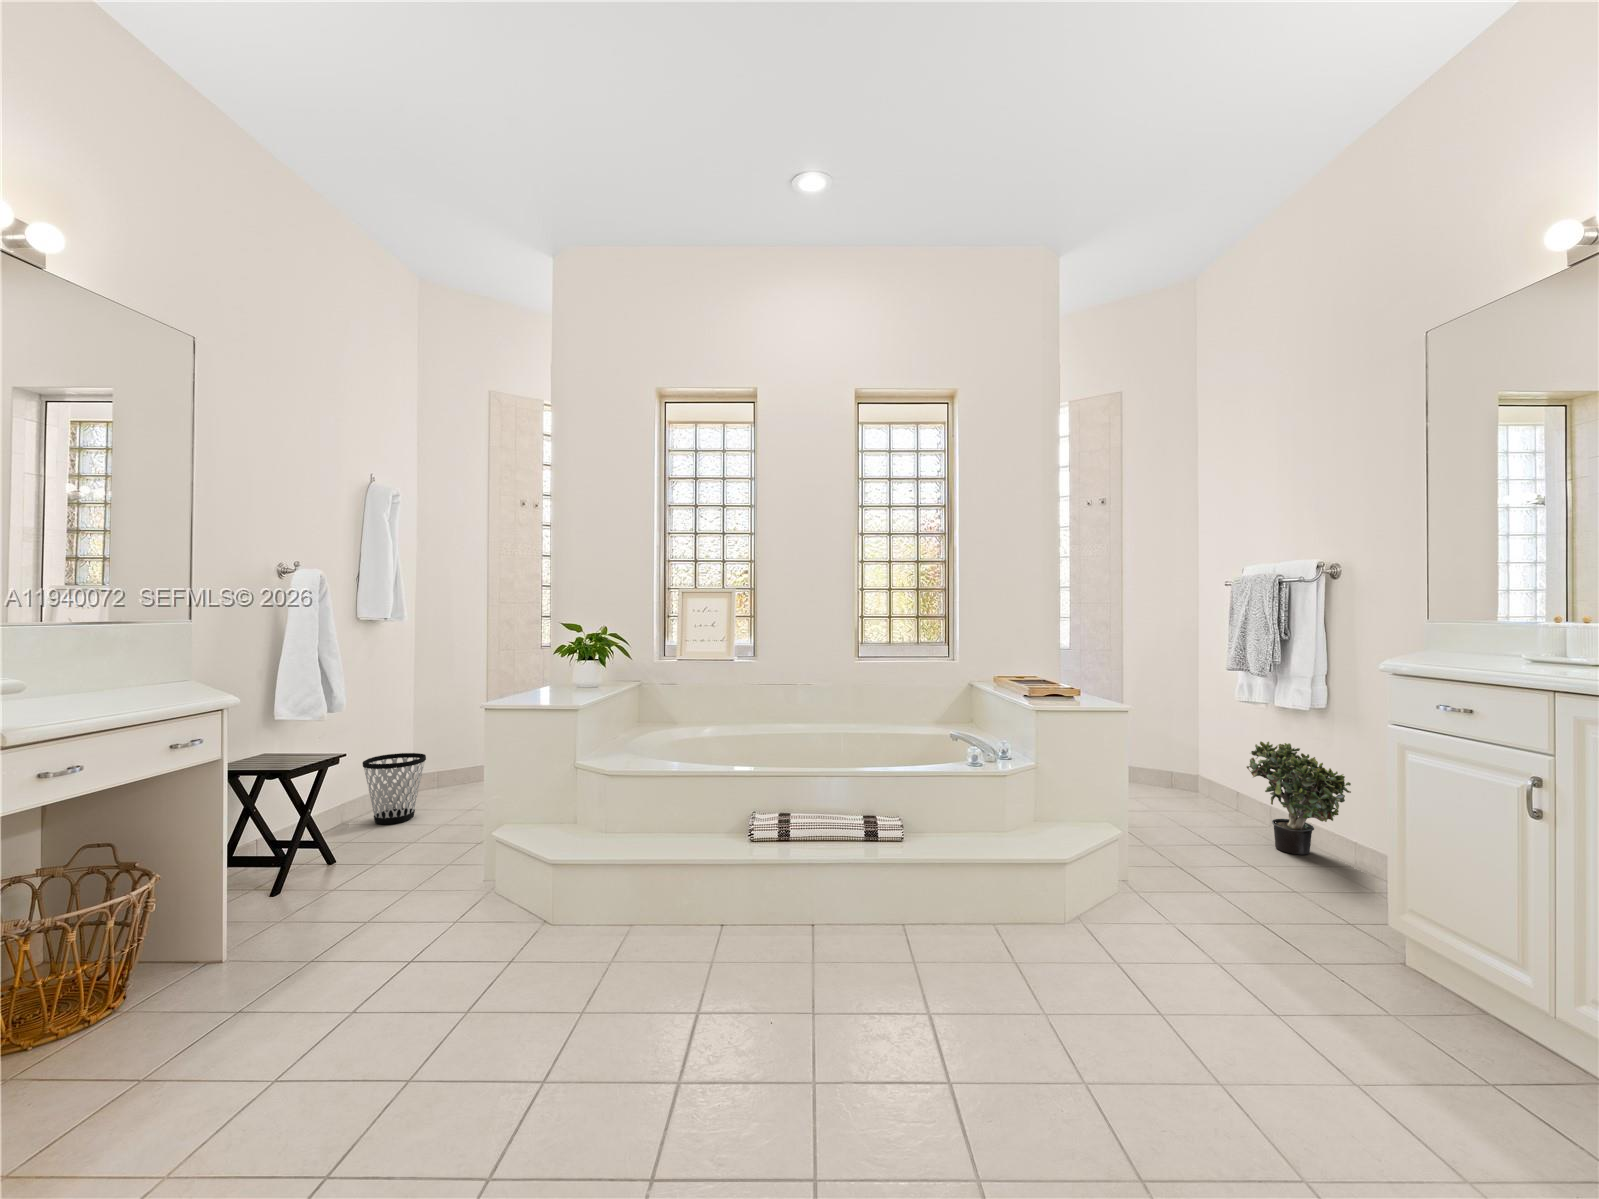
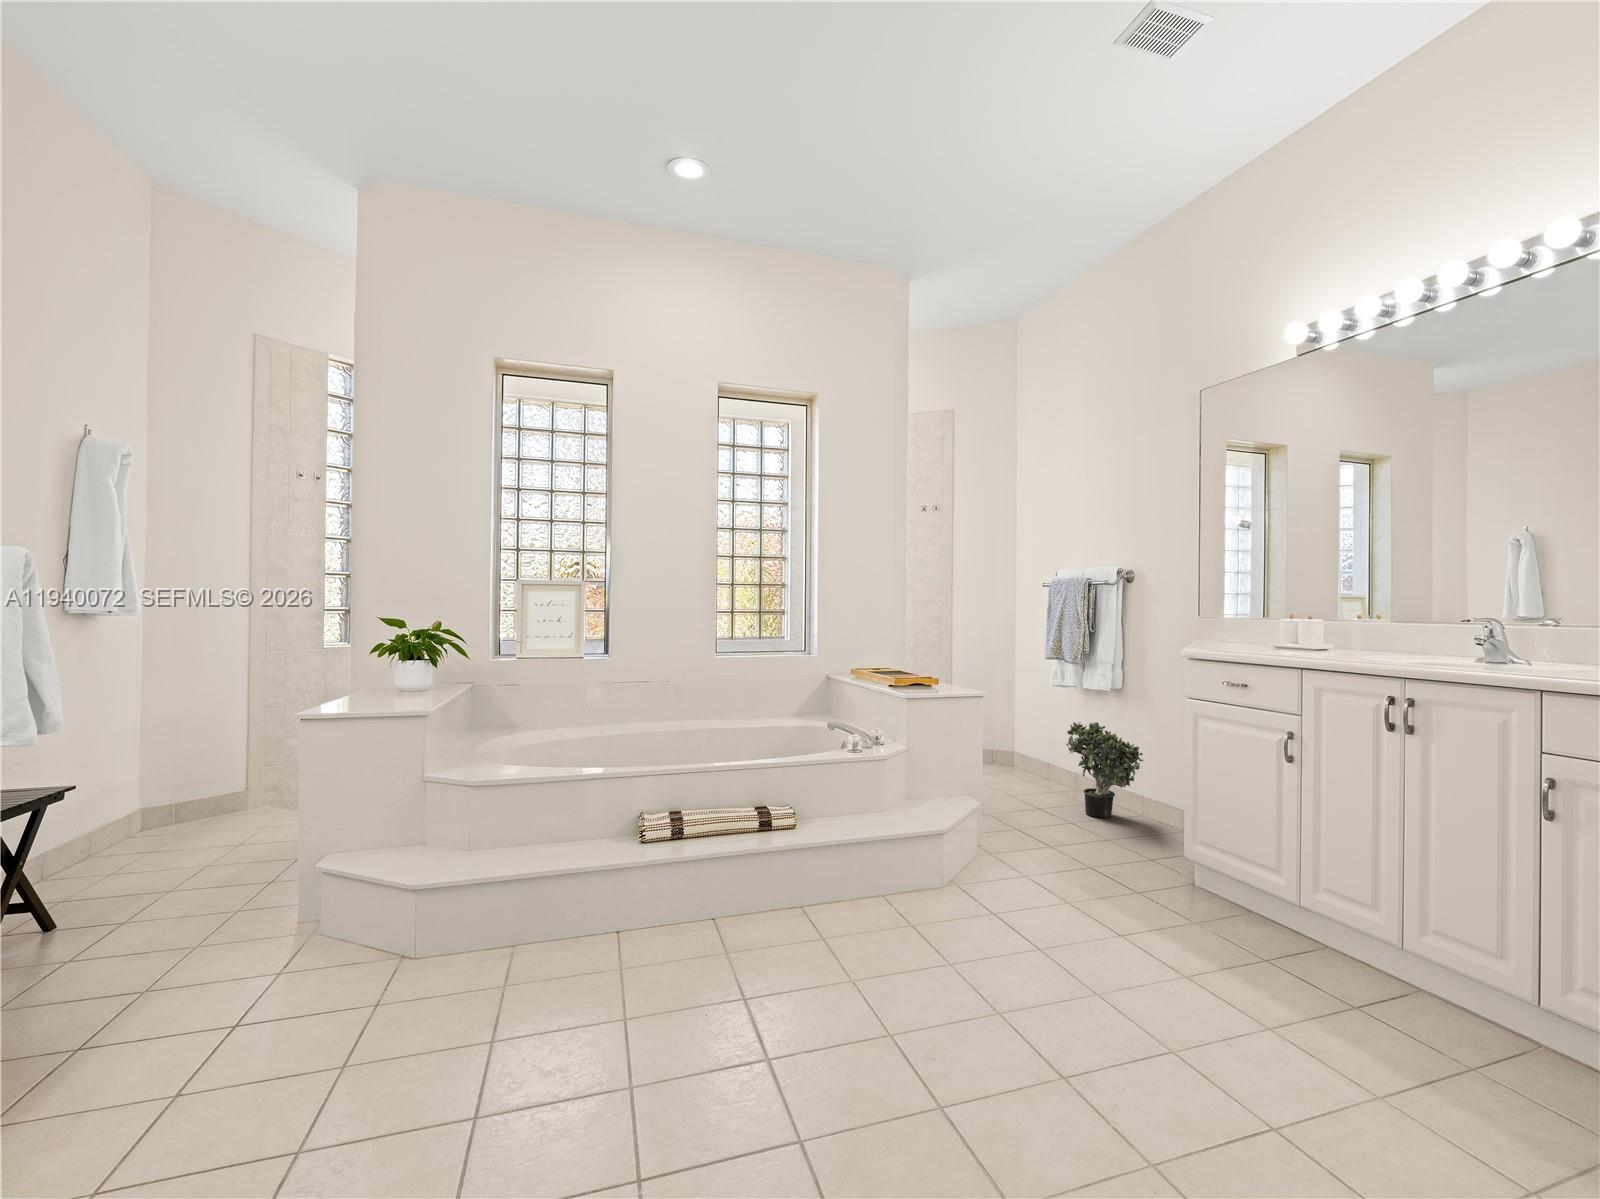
wastebasket: present [363,753,426,824] -> none [72,783,168,878]

